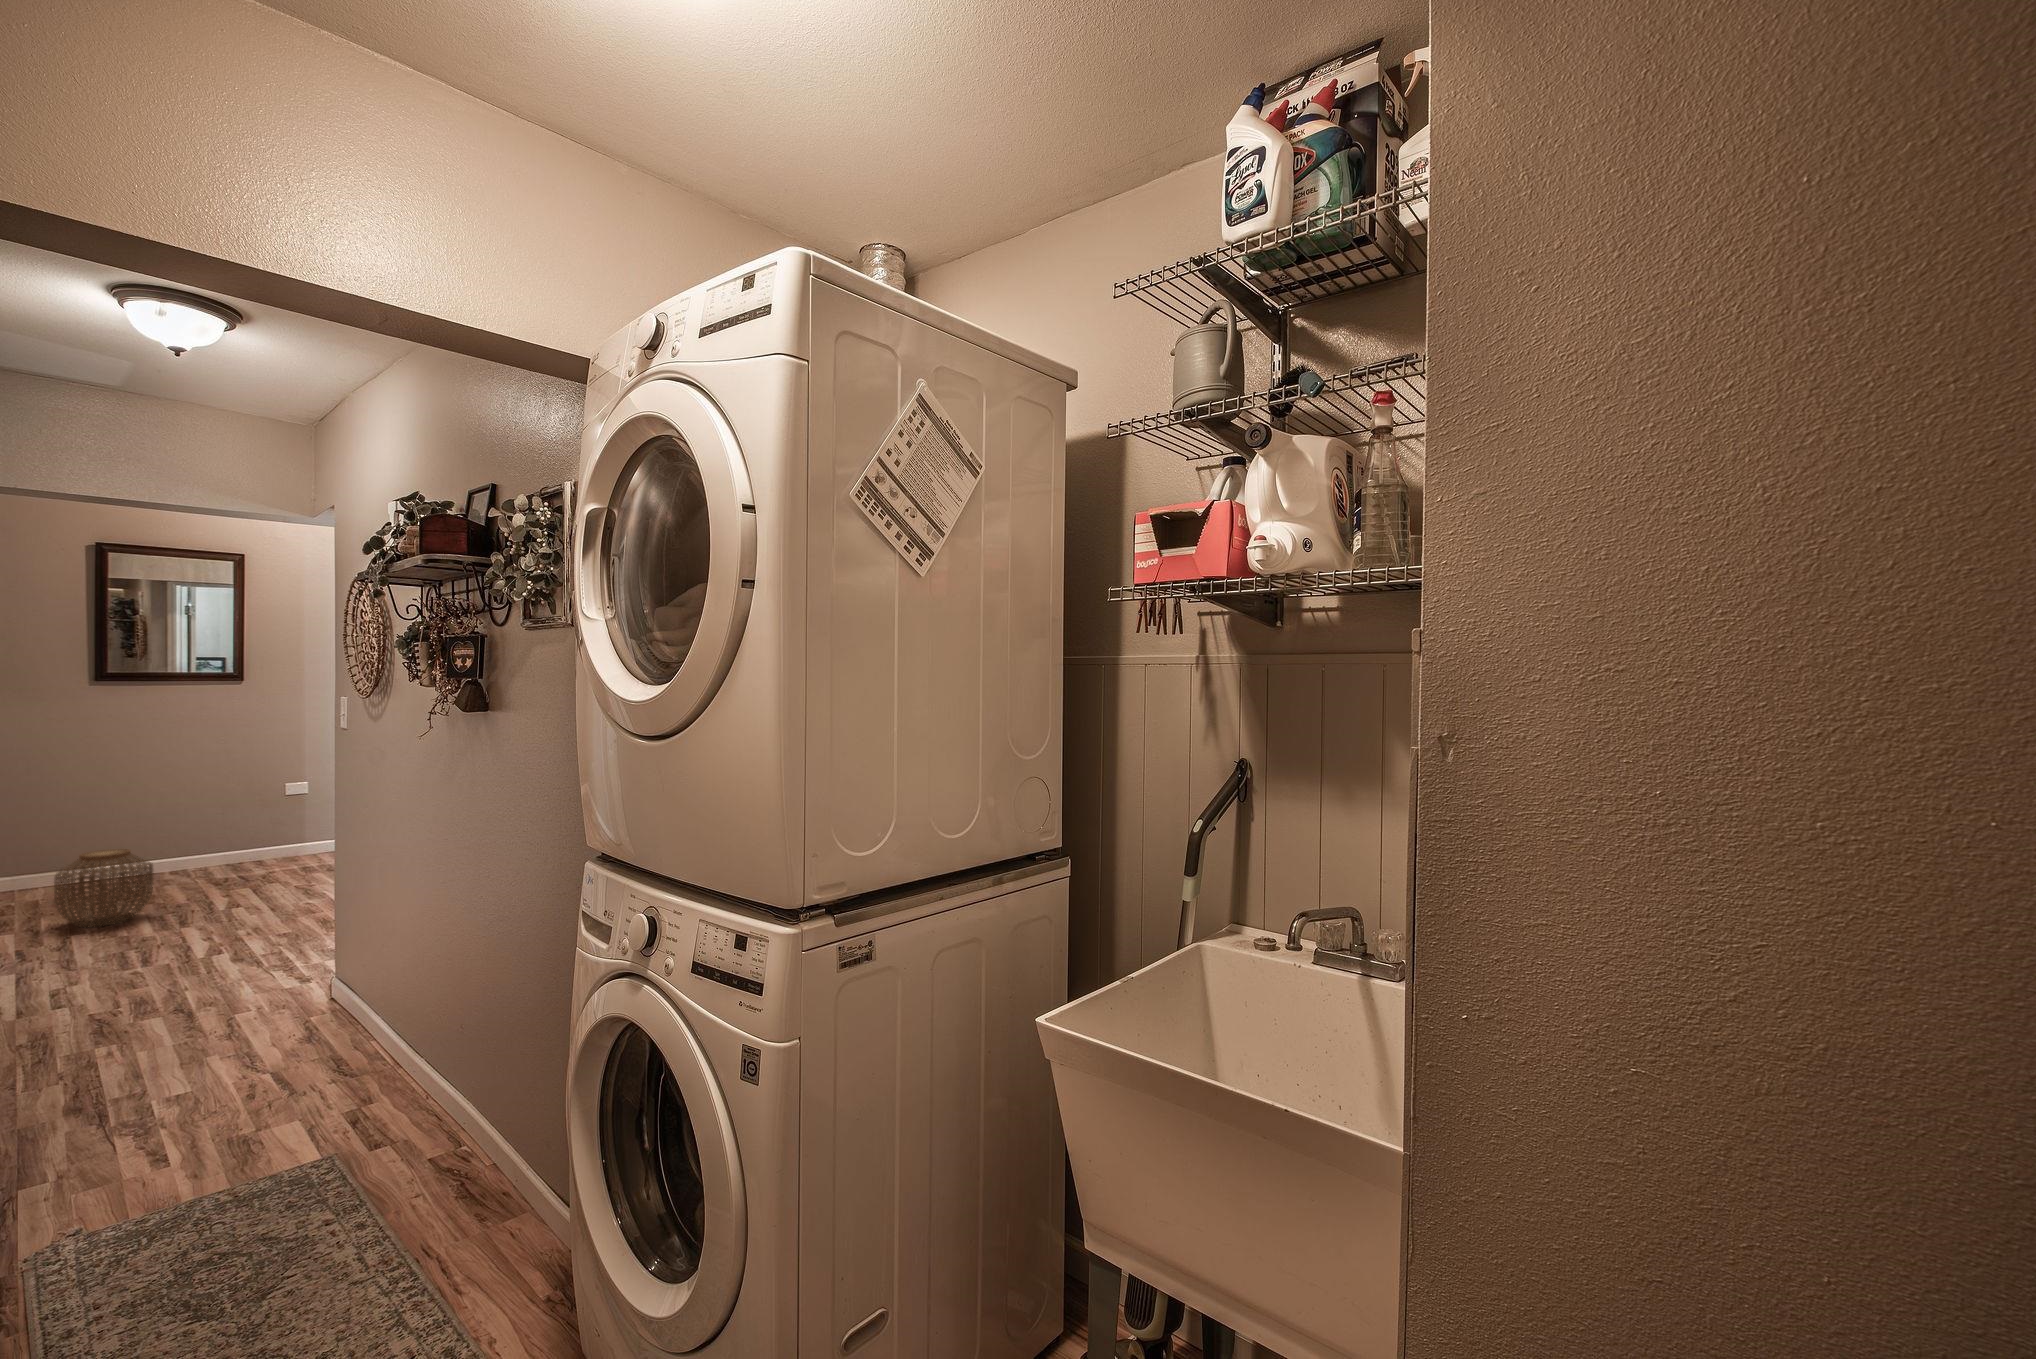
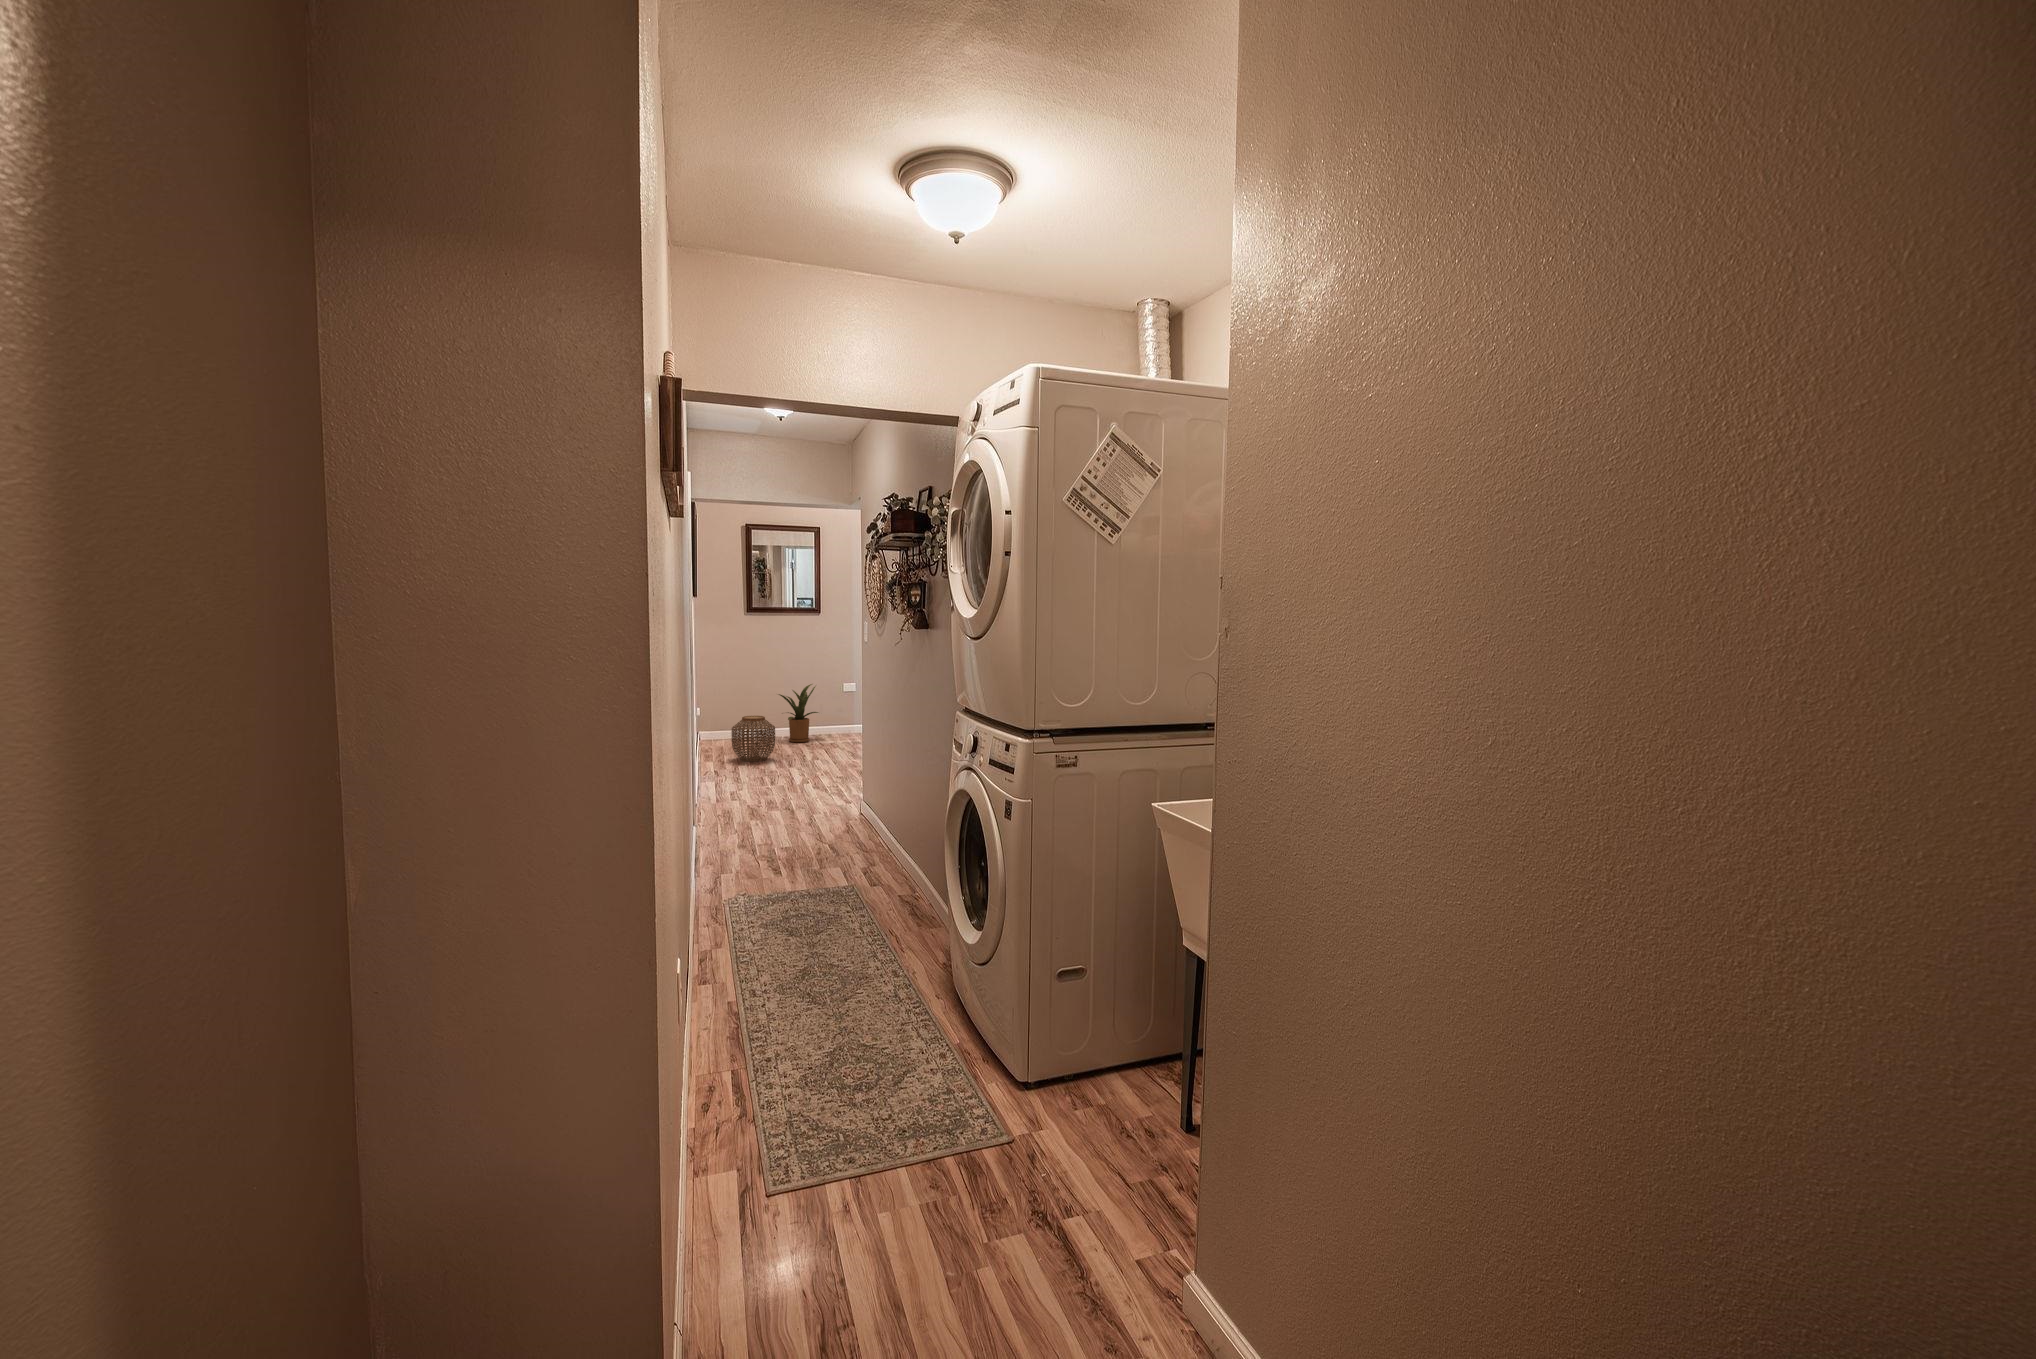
house plant: none [149,787,249,880] -> present [779,684,818,742]

